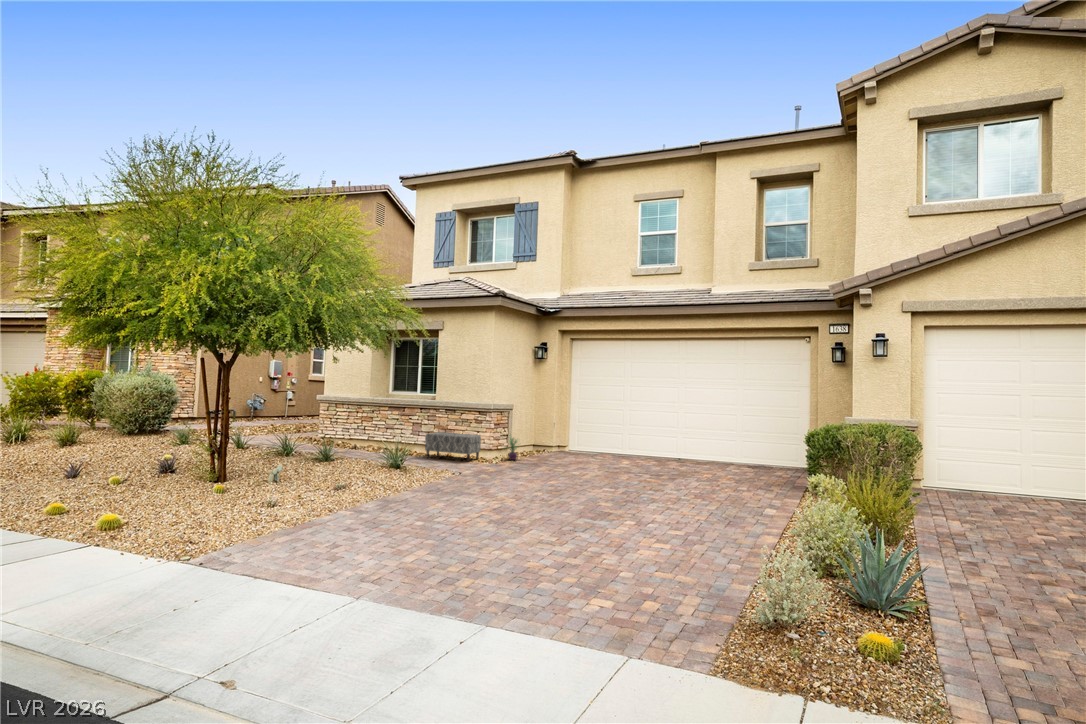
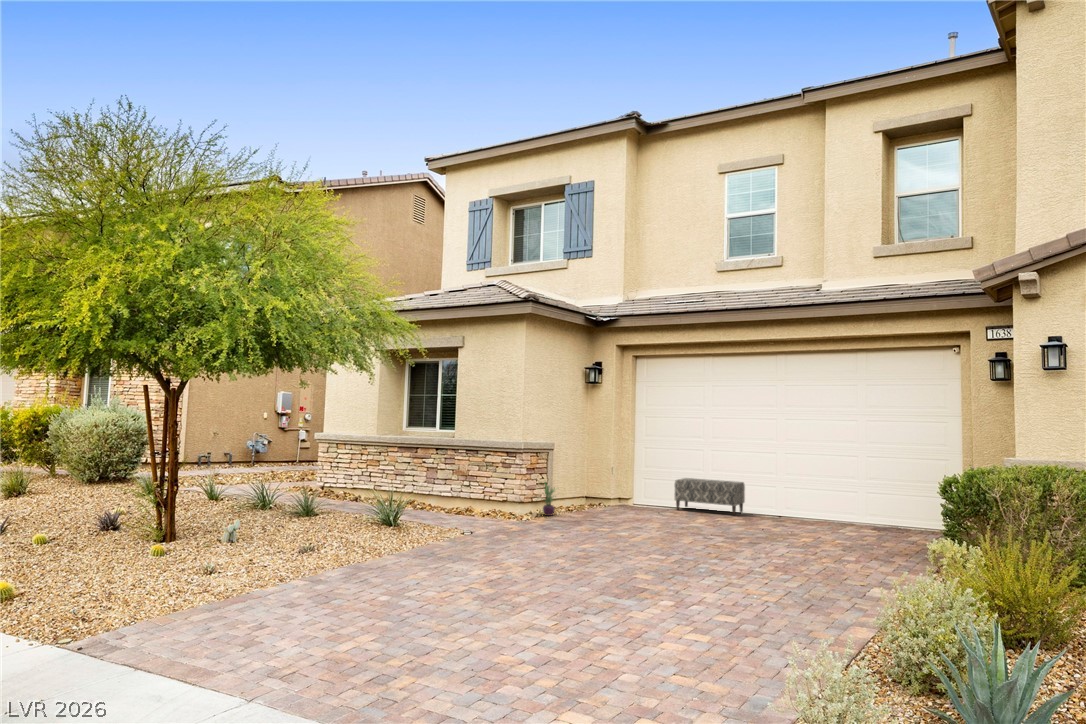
bench: present [425,432,481,462] -> present [675,478,745,515]

